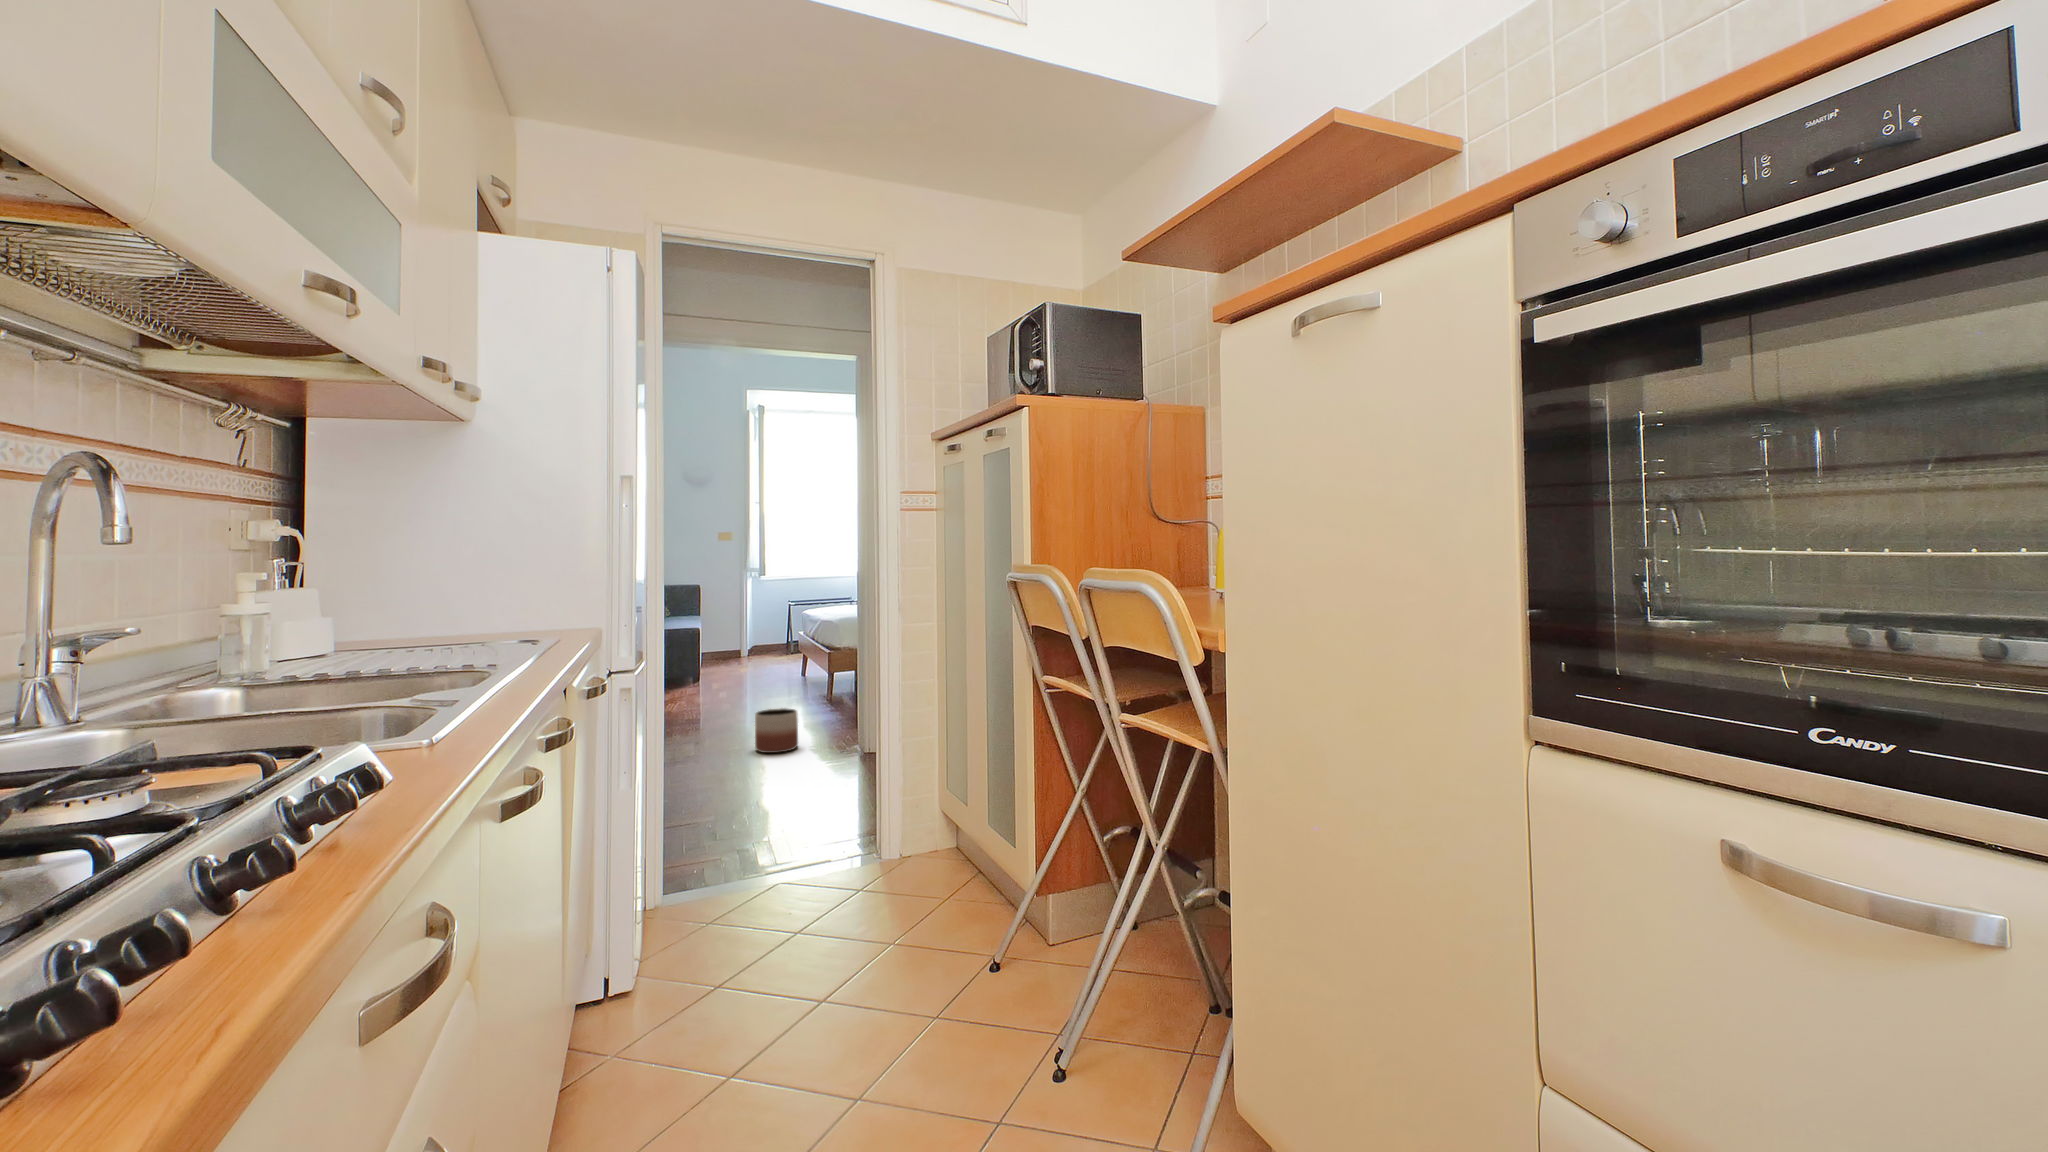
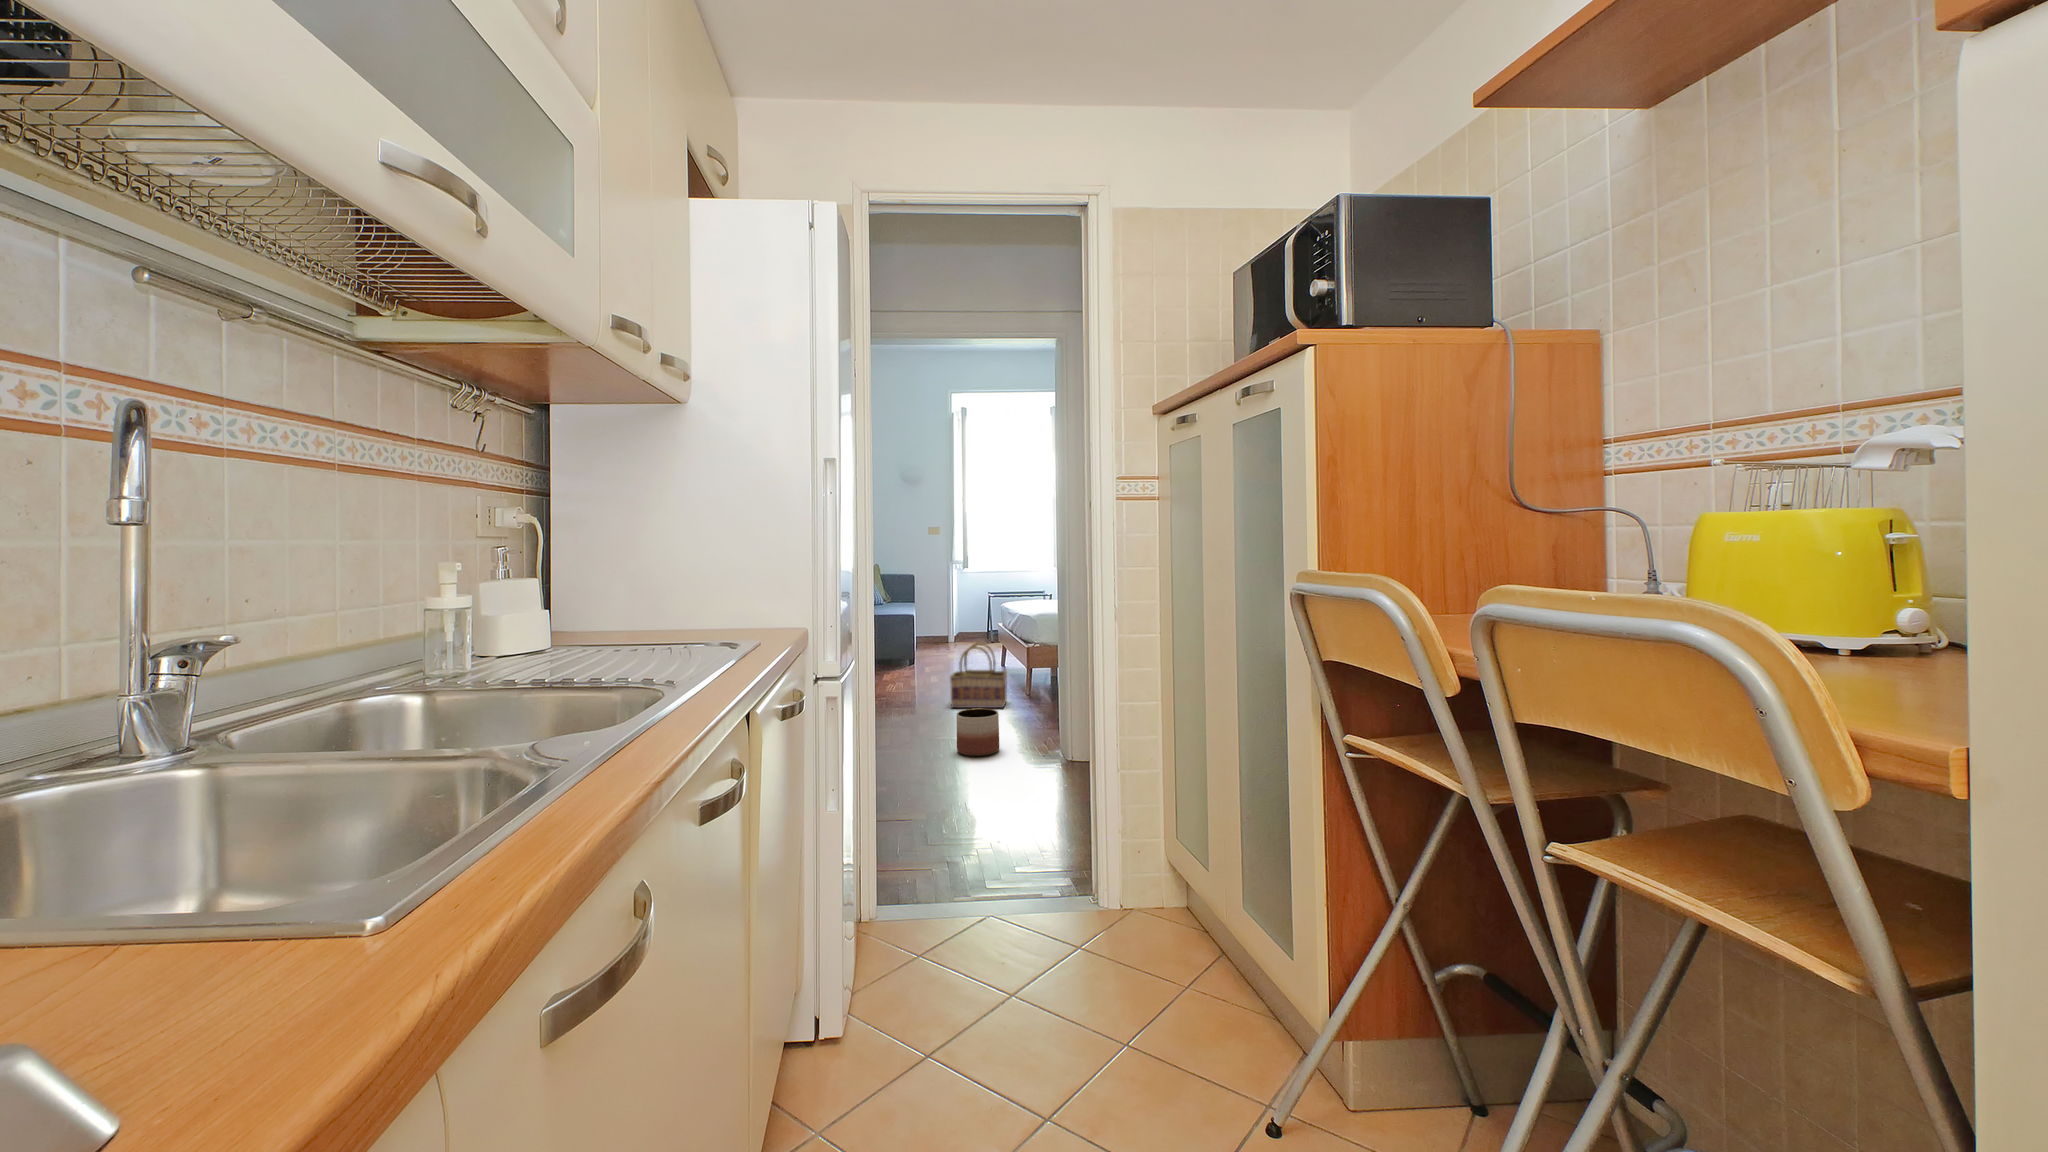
basket: none [746,649,806,715] -> present [950,643,1007,708]

